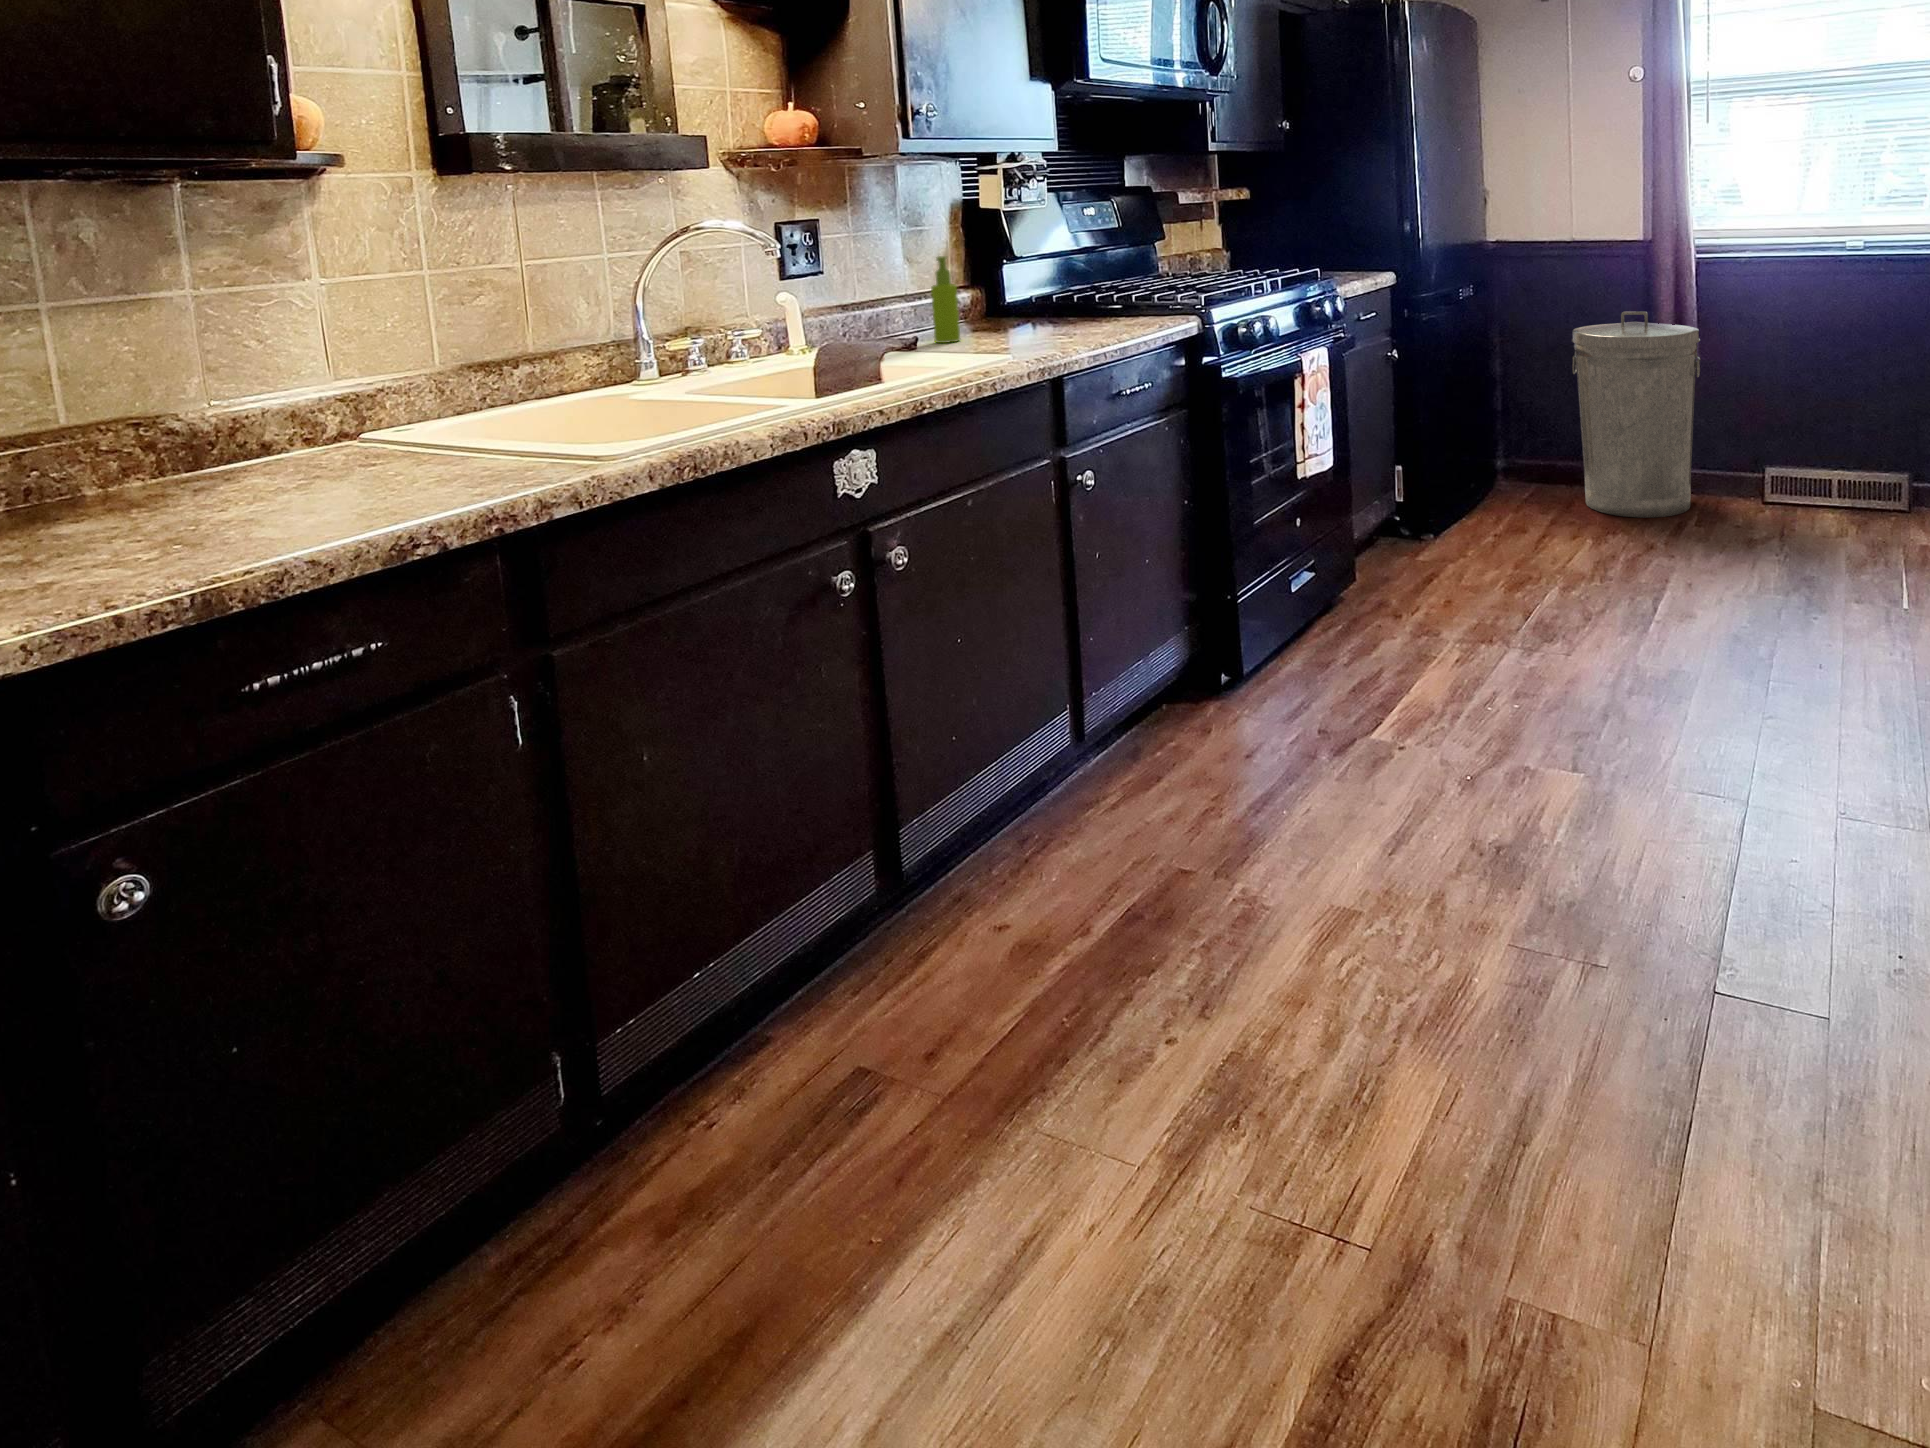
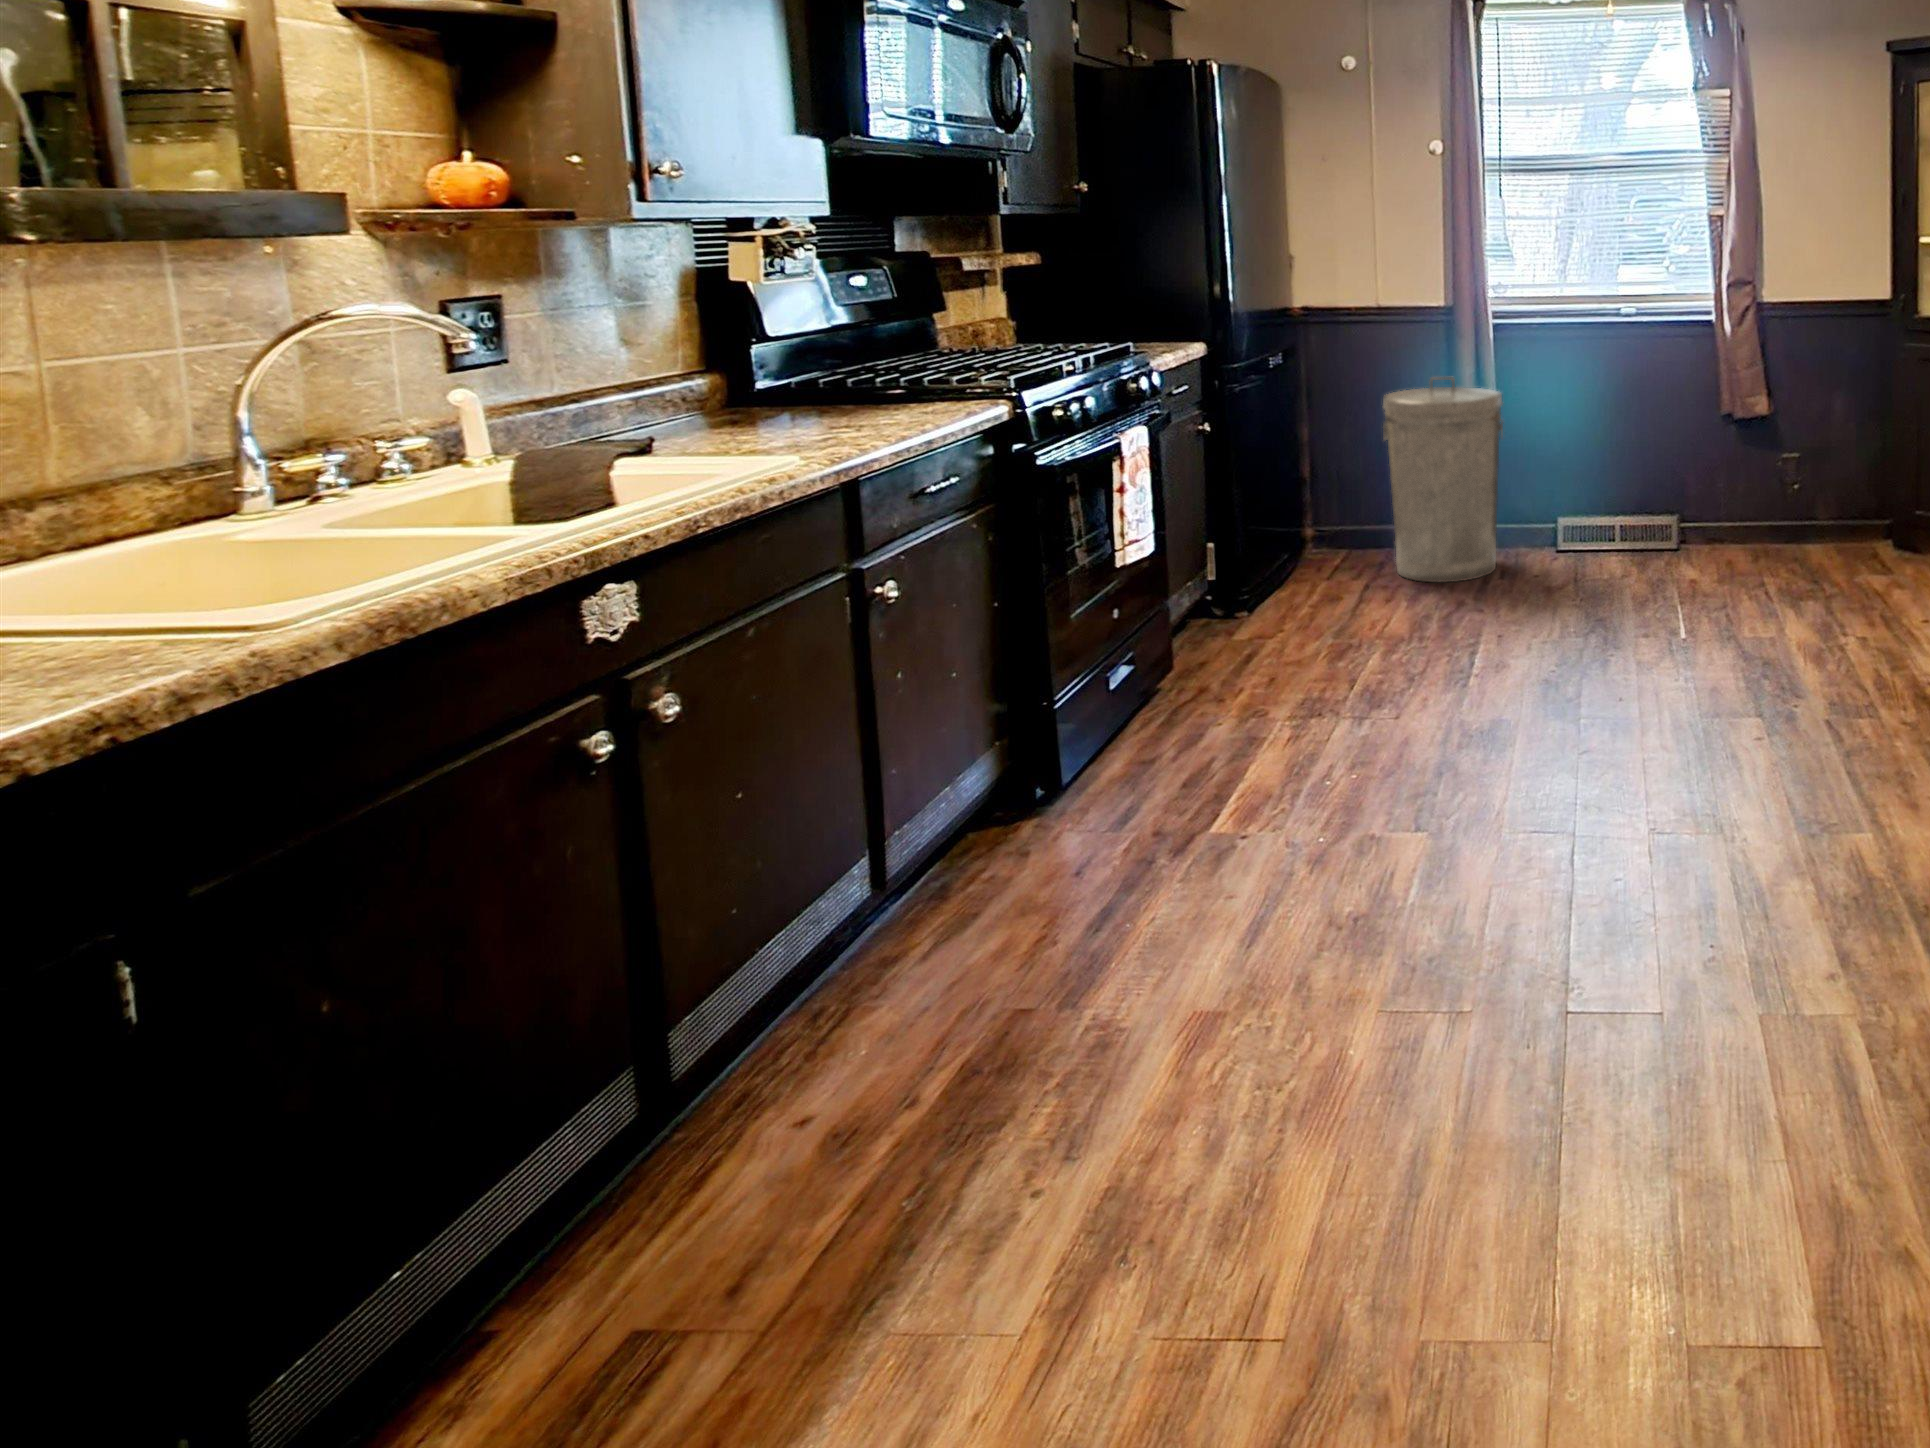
soap dispenser: present [931,256,960,343] -> none [670,340,709,444]

